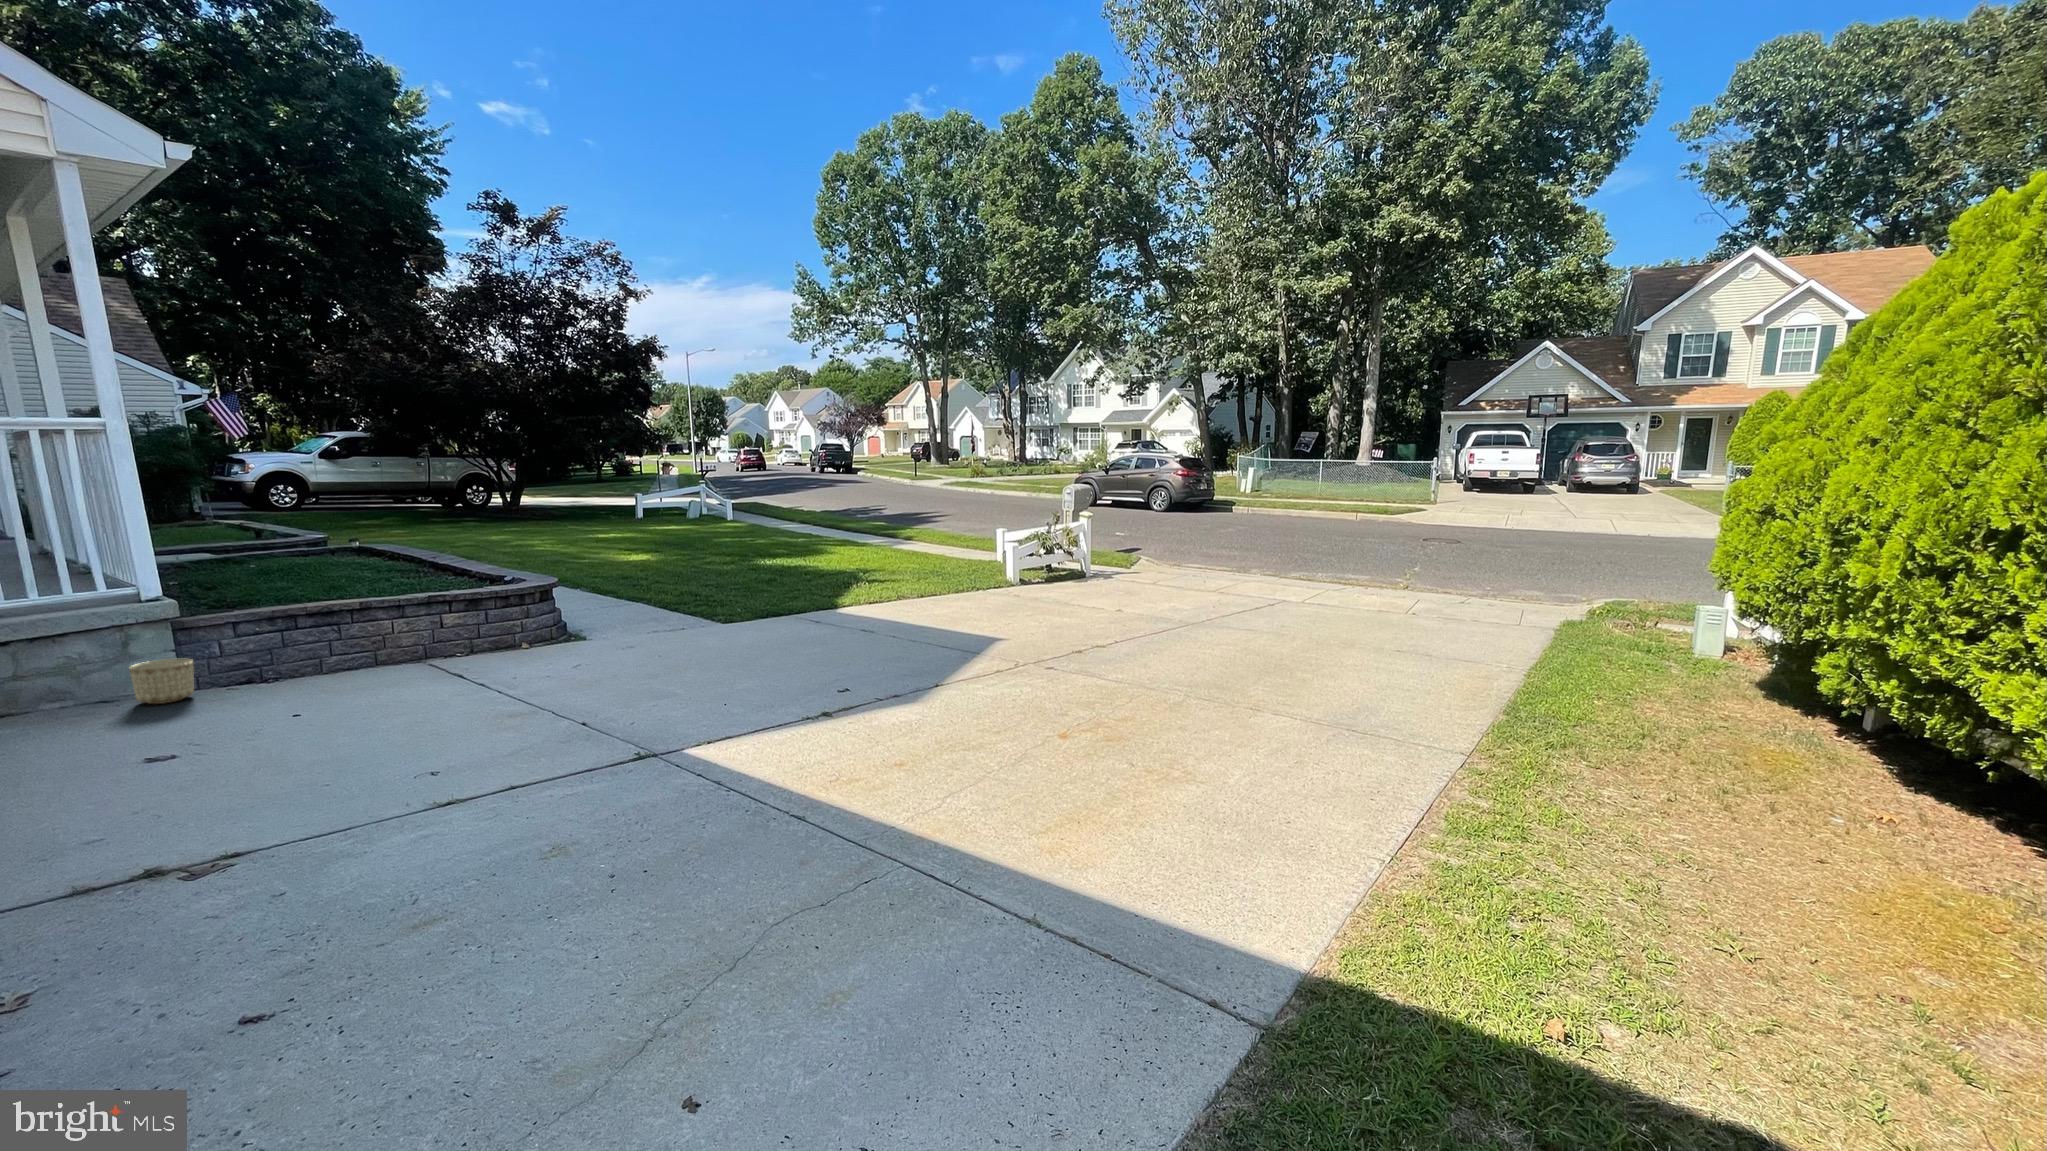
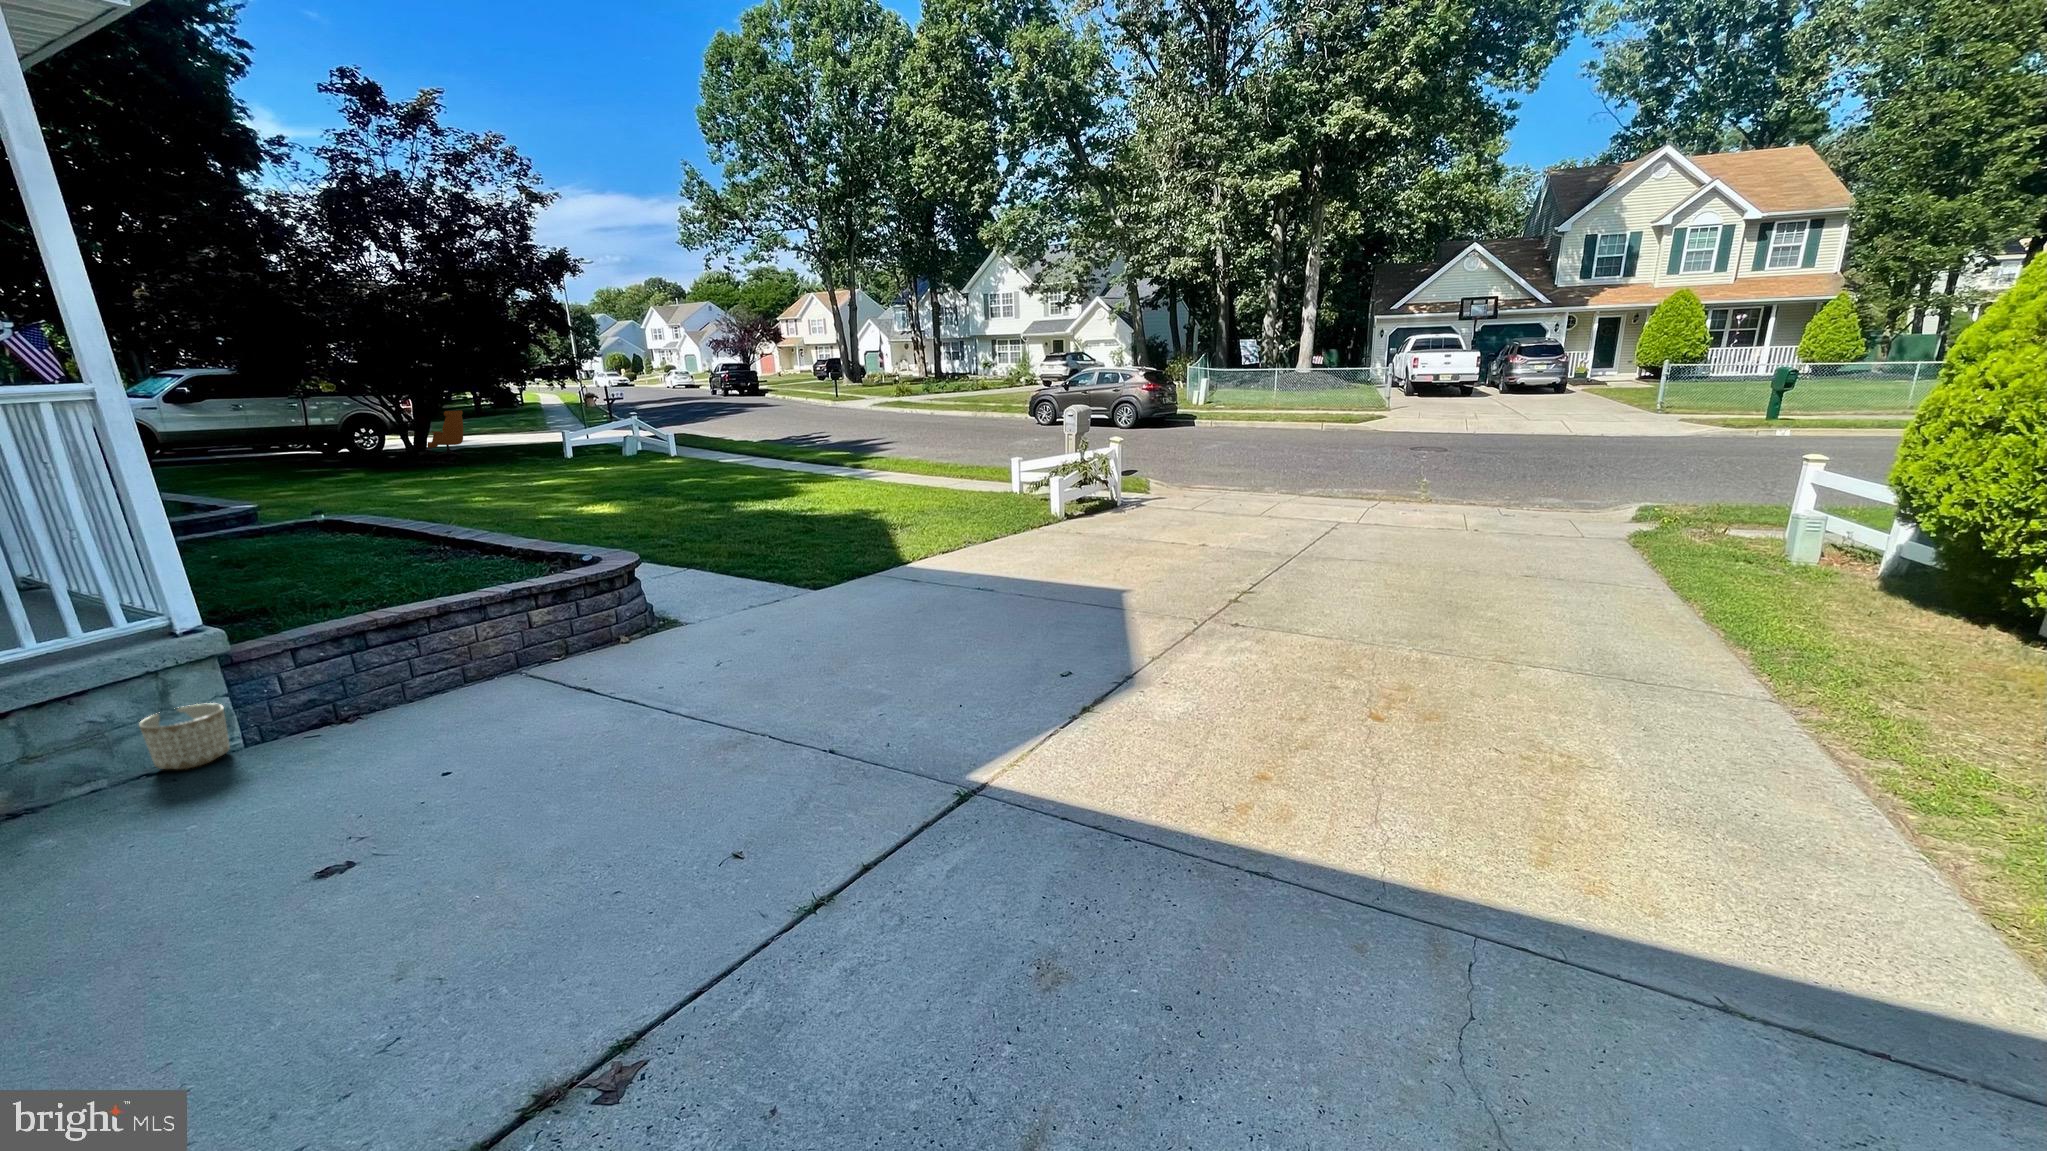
lounge chair: none [515,473,557,512] -> present [419,410,463,456]

